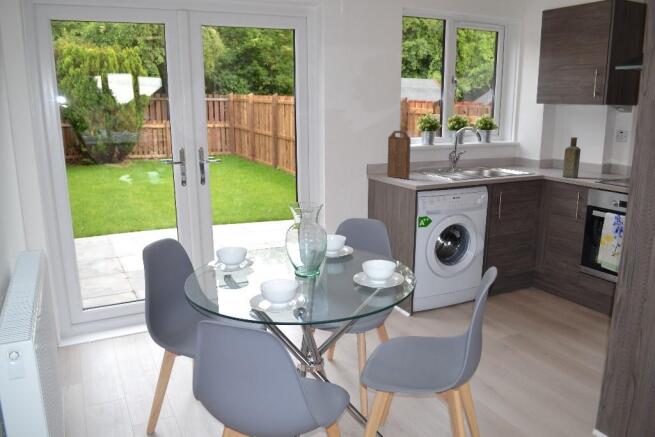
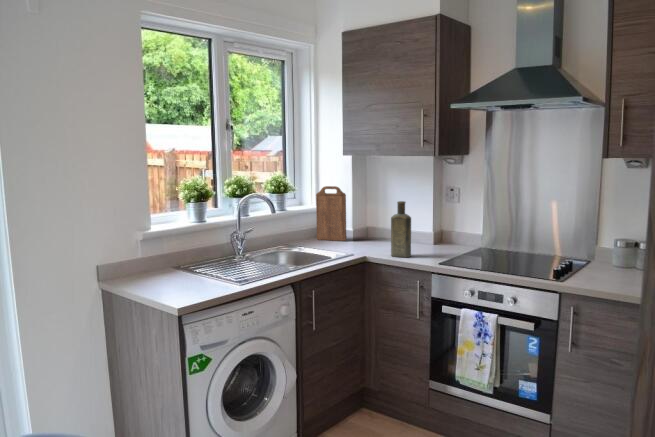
cutting board: present [387,131,411,179] -> present [316,186,346,241]

